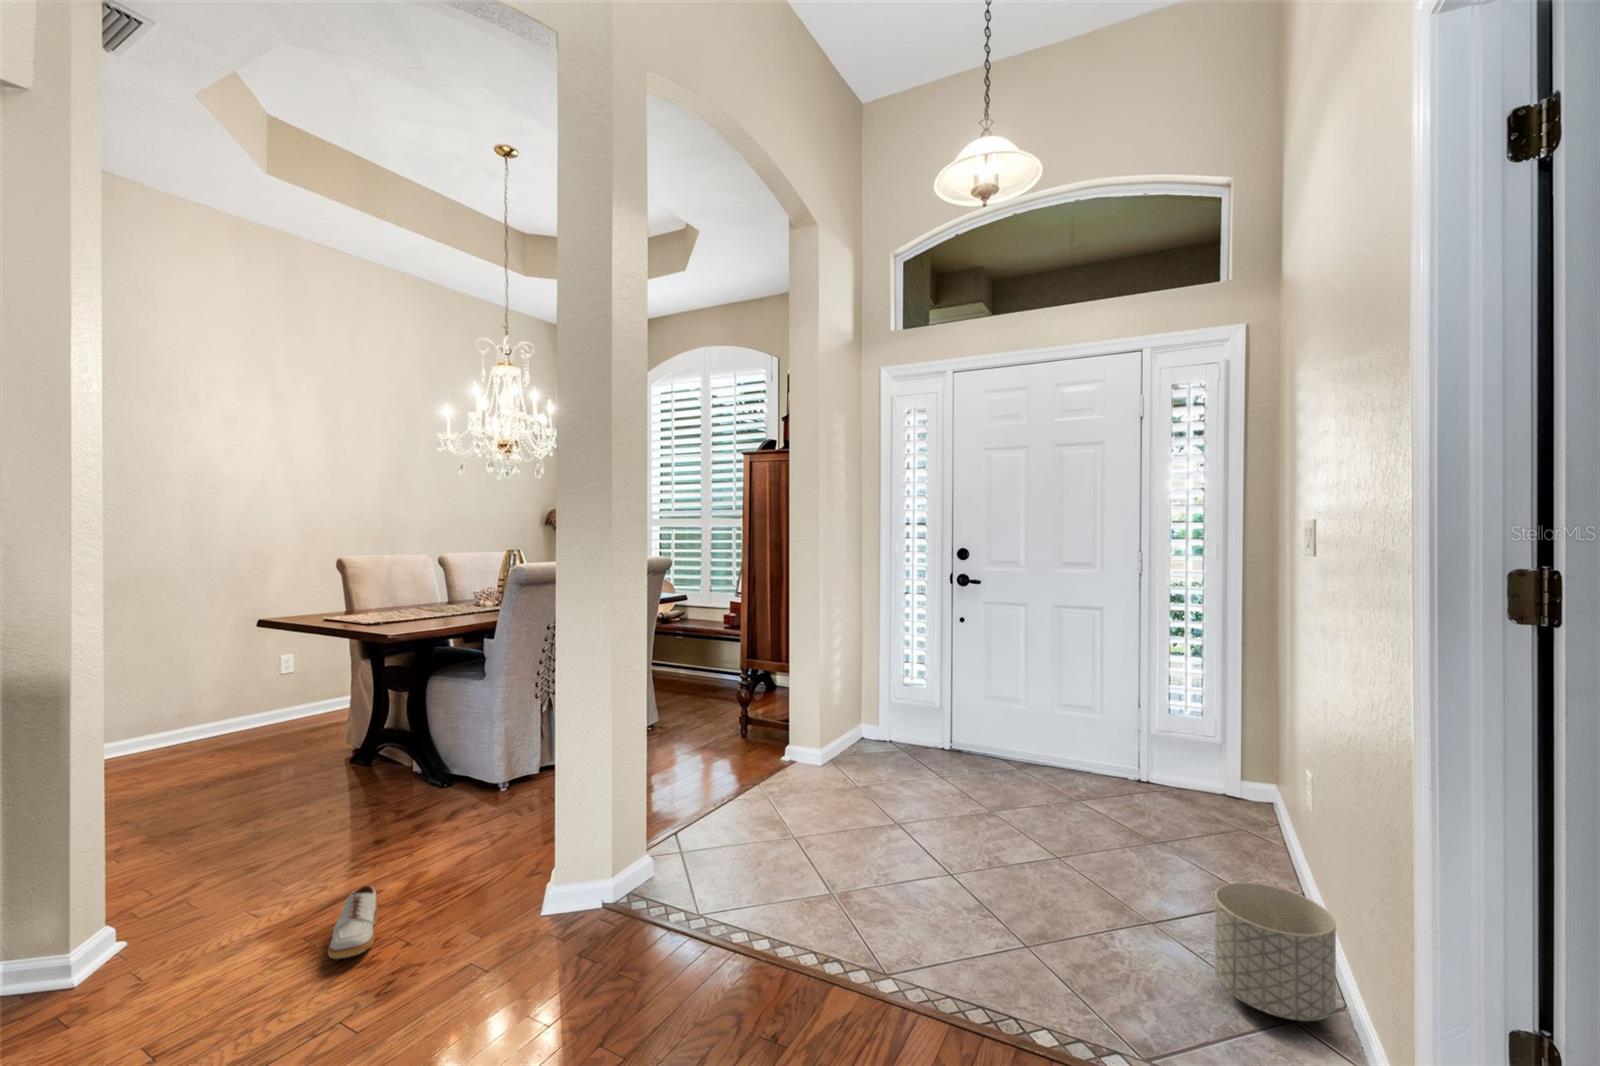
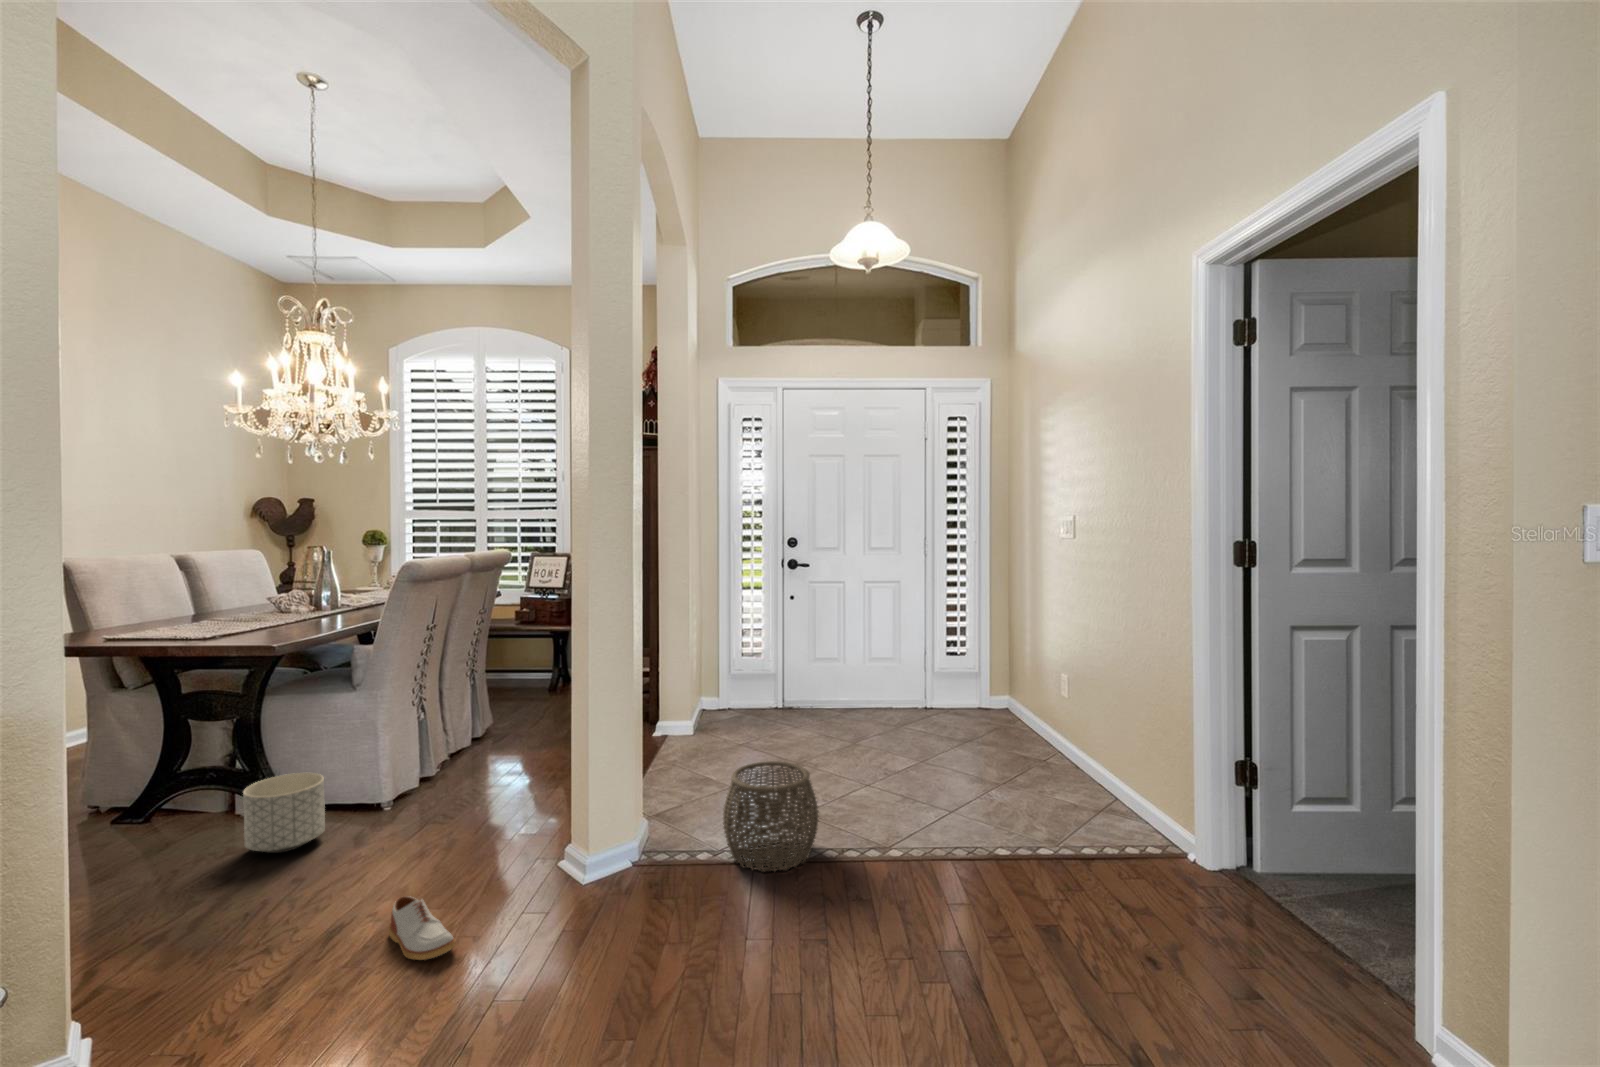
woven basket: none [681,819,804,969] -> present [723,761,819,872]
planter: present [1215,882,1336,1021] -> present [243,773,325,853]

